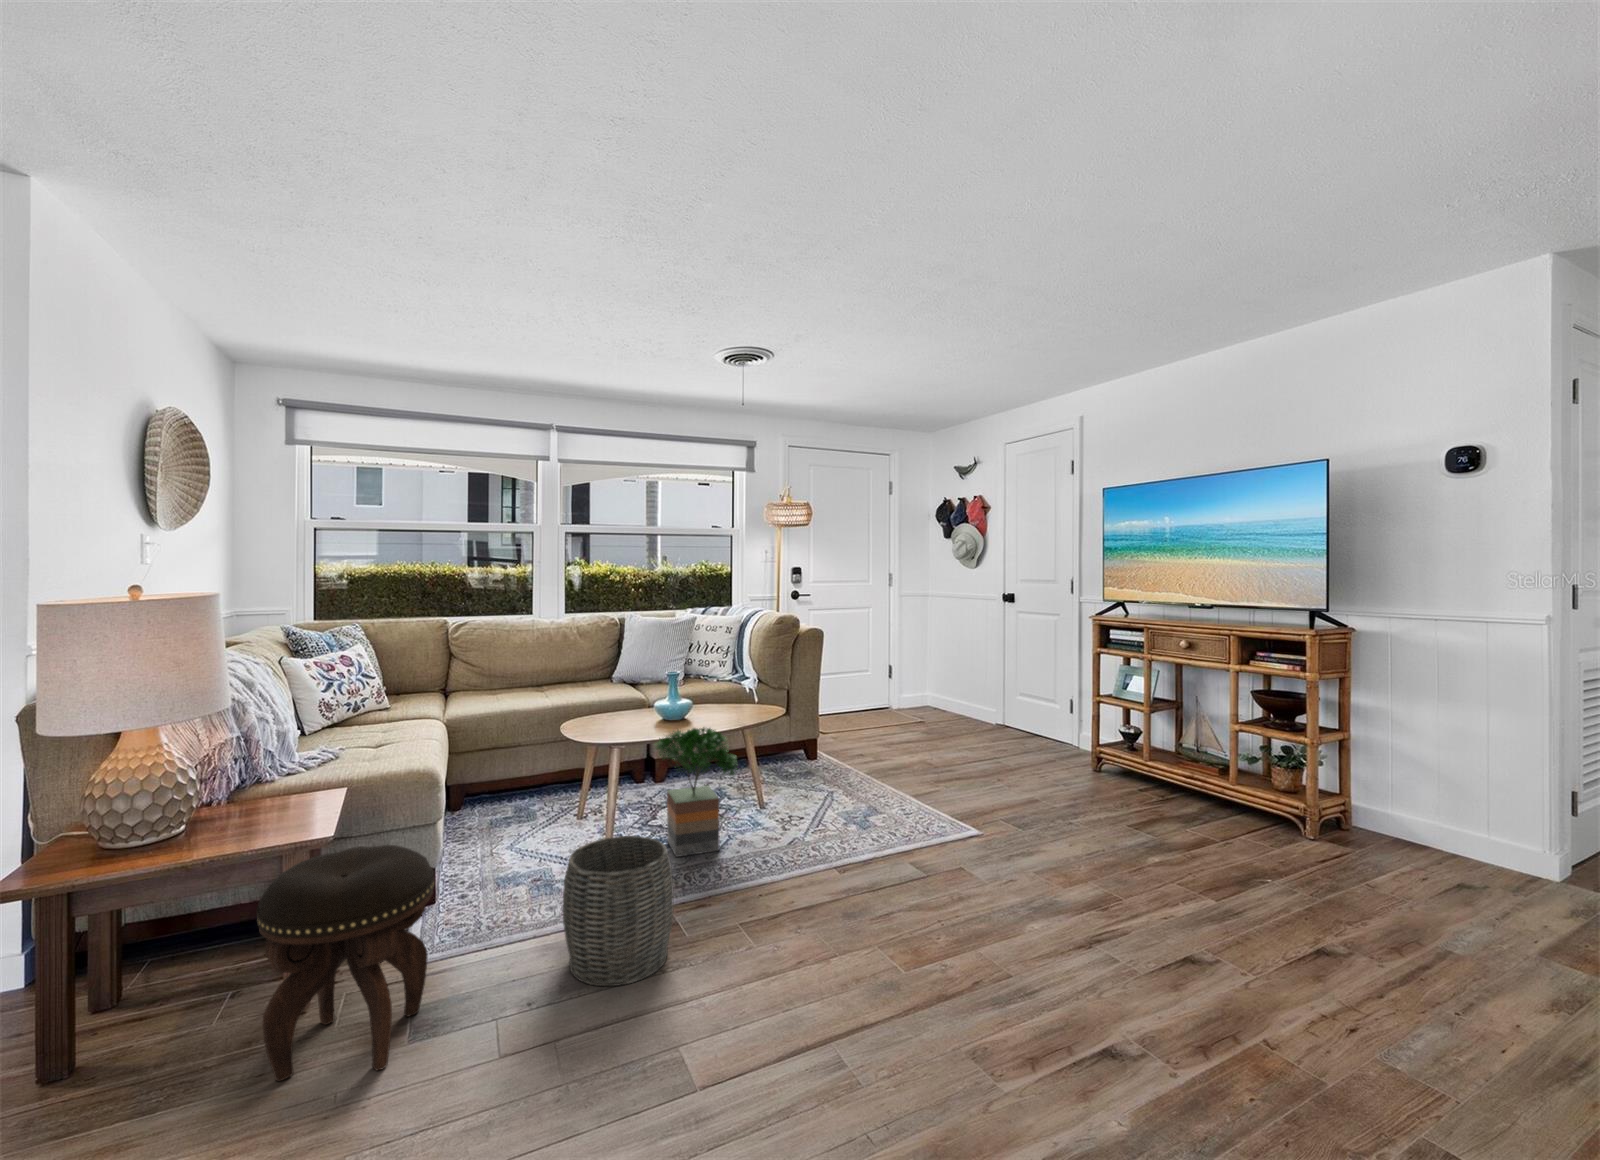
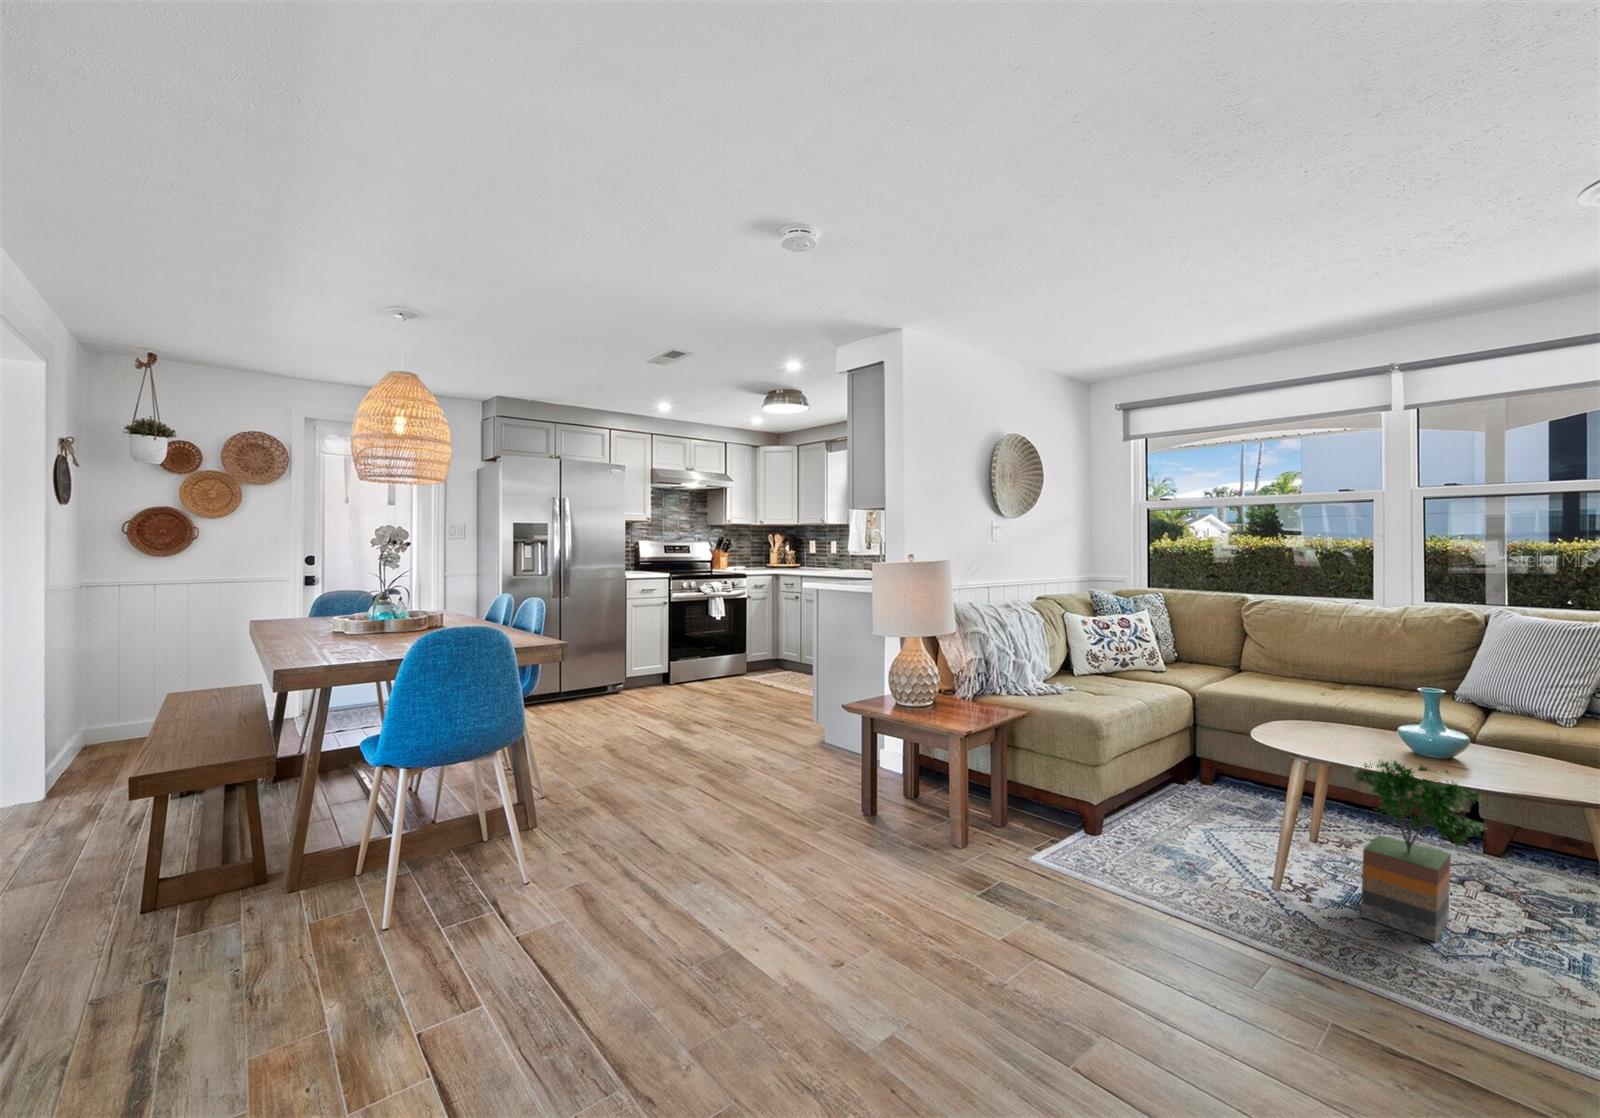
woven basket: present [563,836,673,986] -> none [1108,824,1232,980]
footstool: present [257,845,434,1081] -> none [903,744,1011,901]

